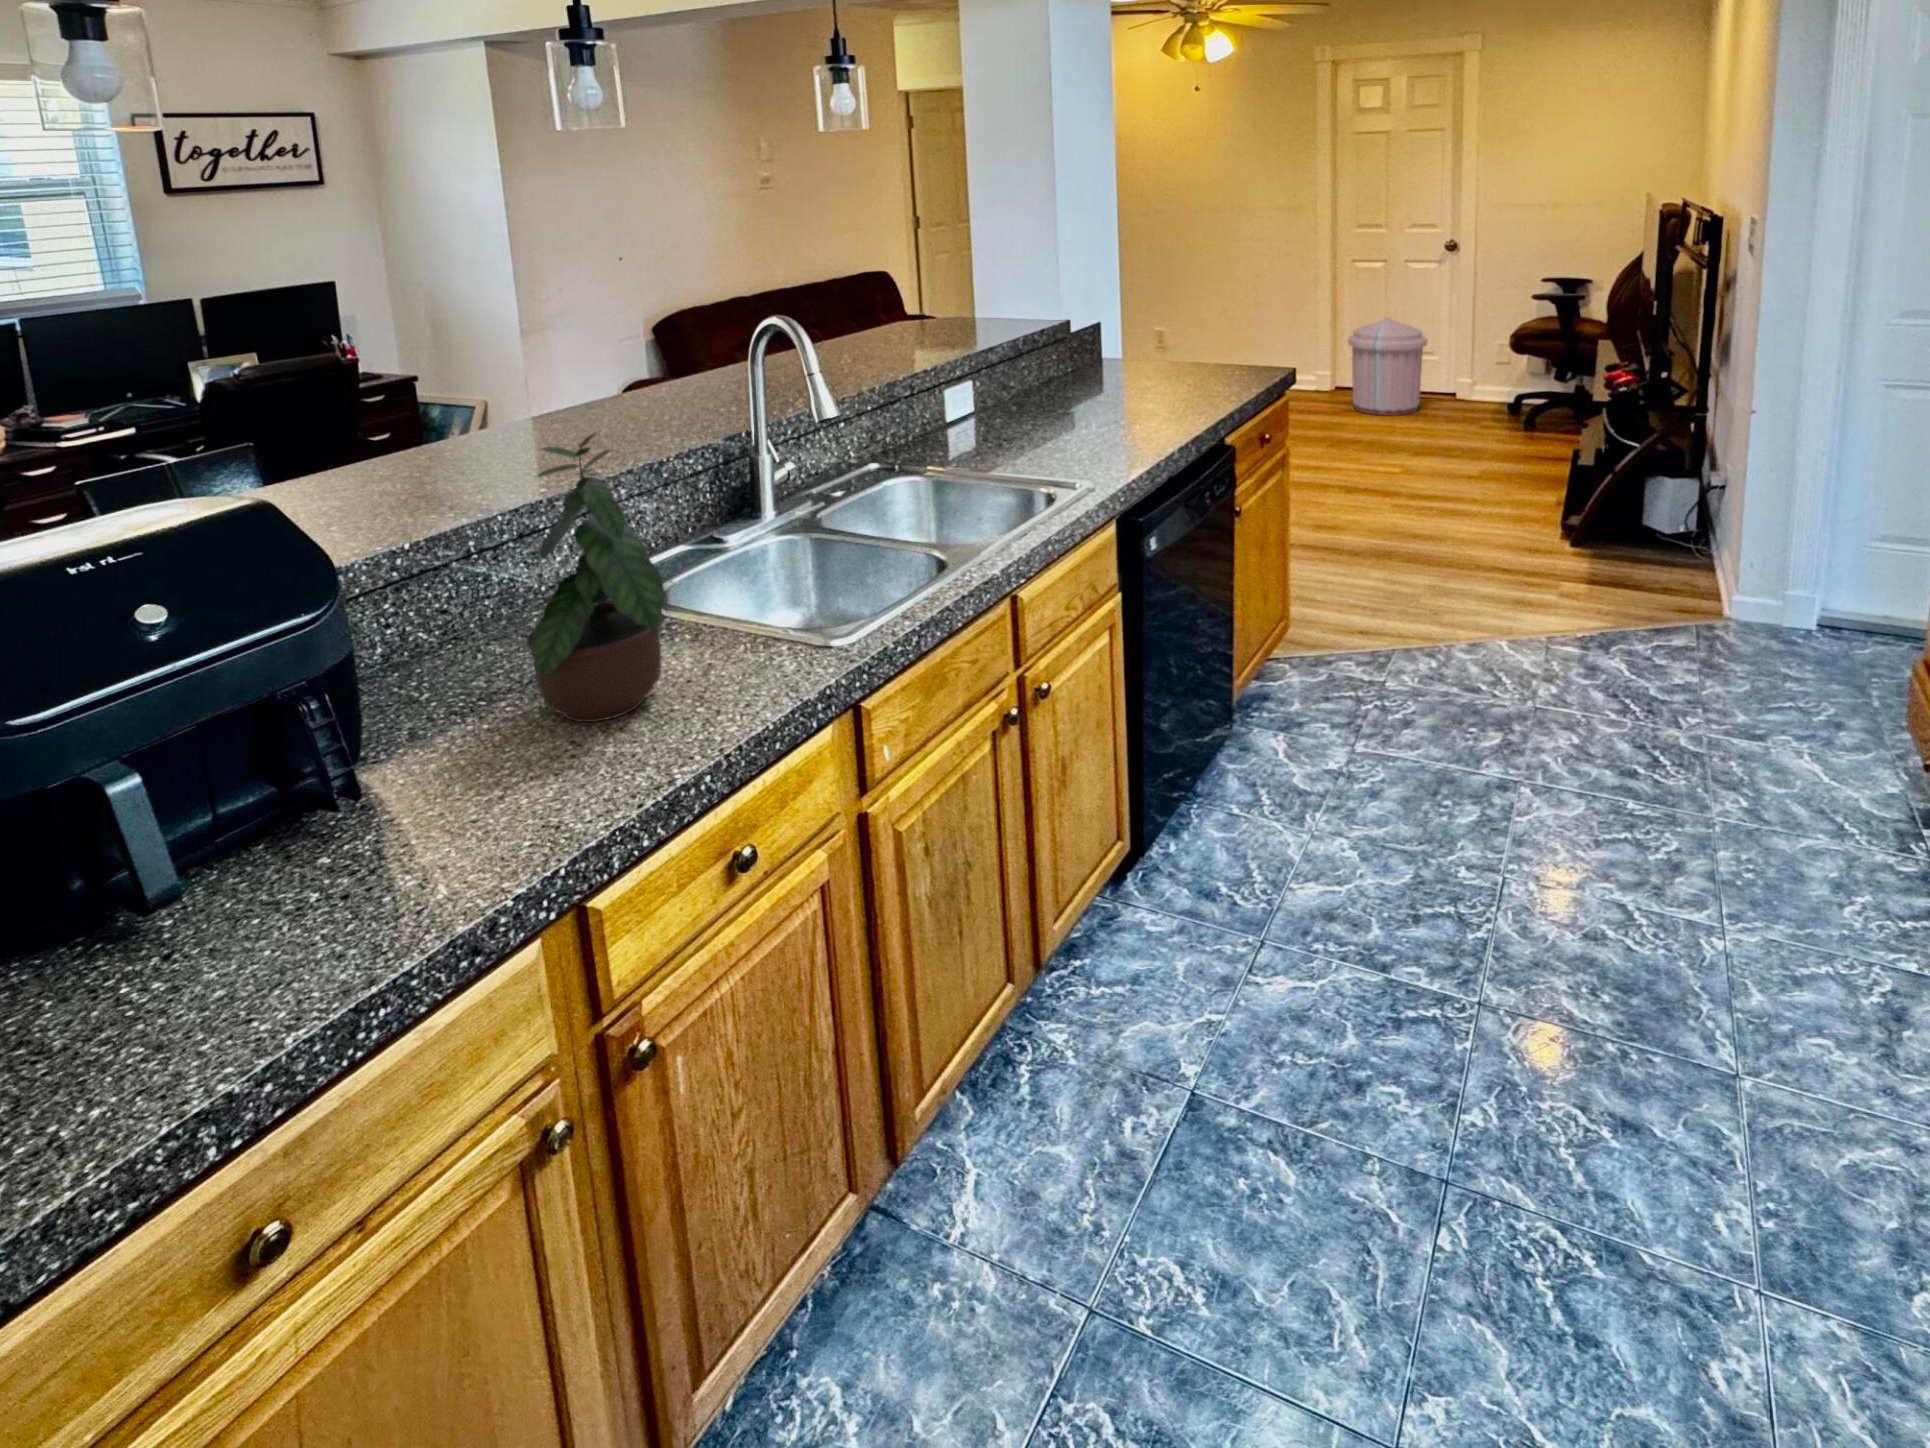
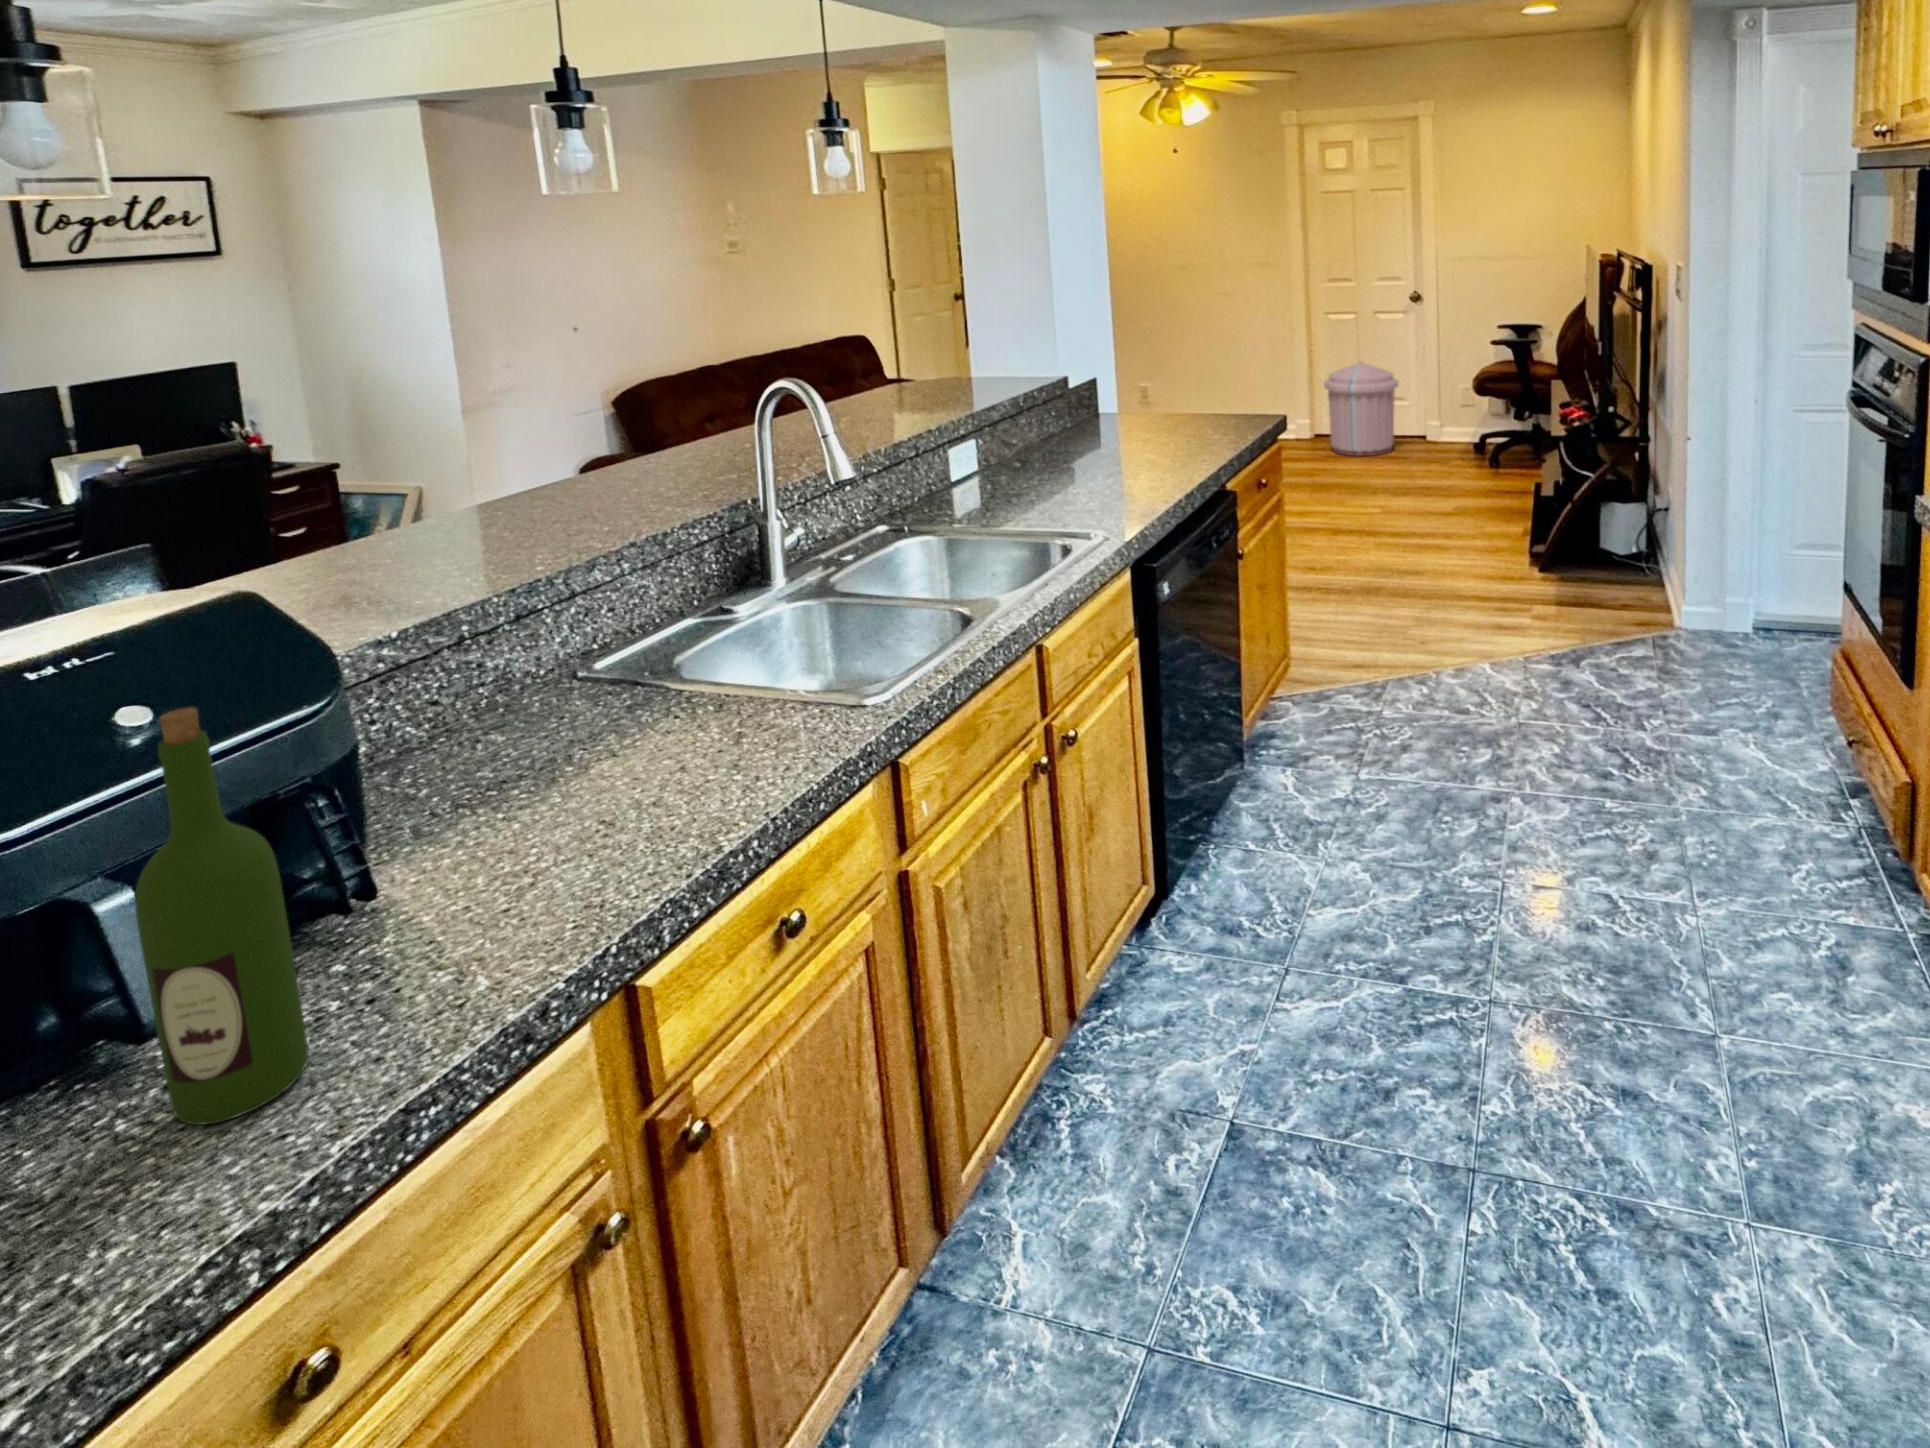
potted plant: present [515,433,668,722] -> none [512,494,716,802]
wine bottle: none [128,618,282,999] -> present [135,707,308,1125]

